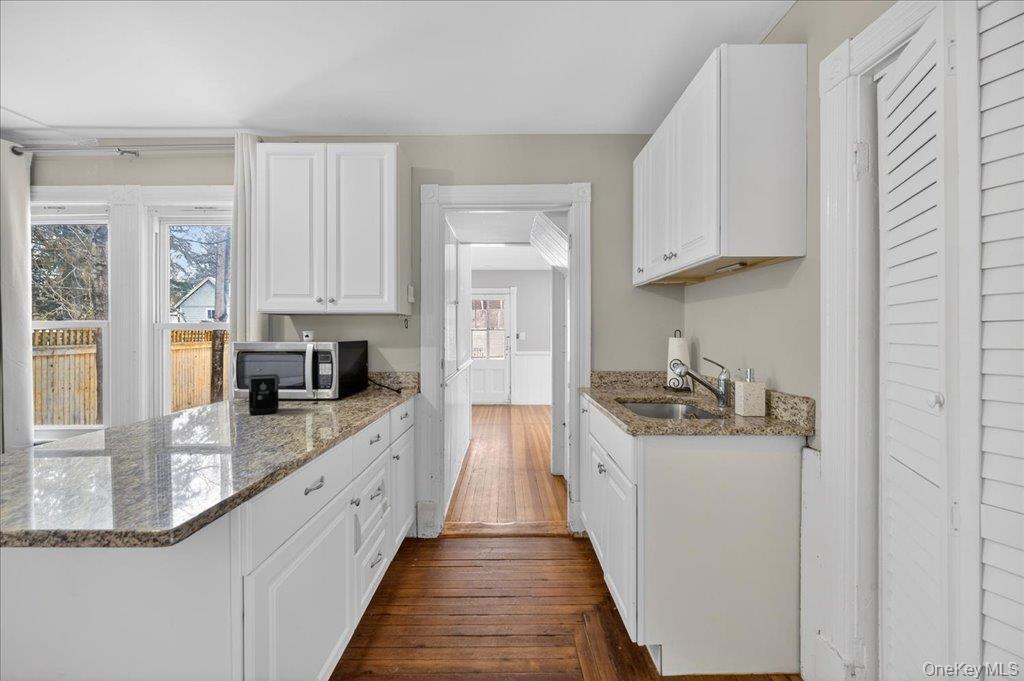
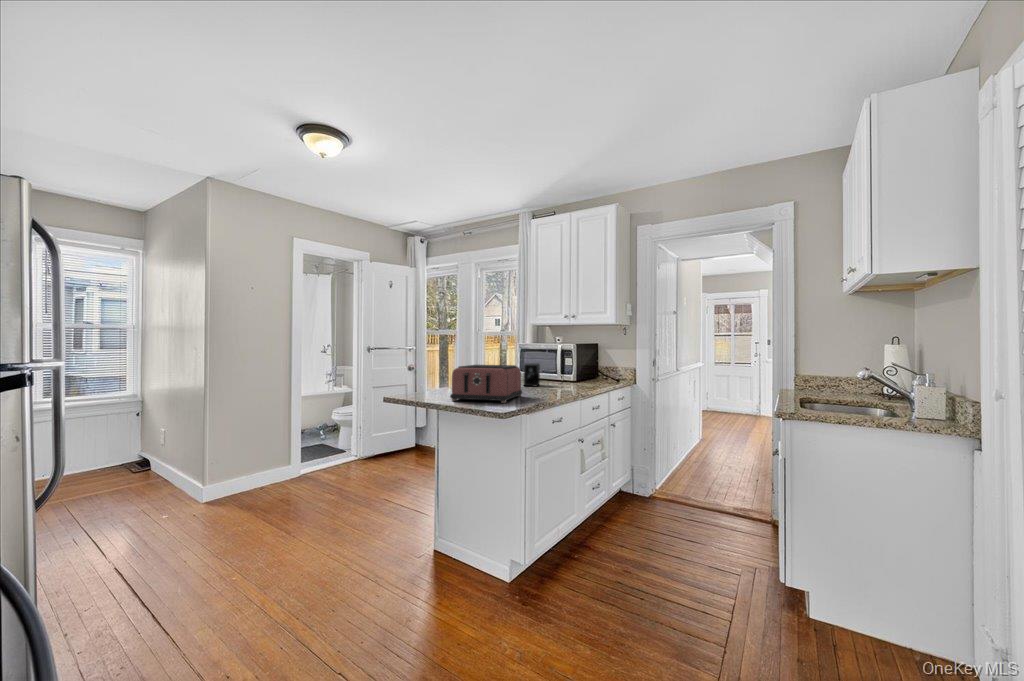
toaster: none [59,387,252,484] -> present [450,365,522,403]

